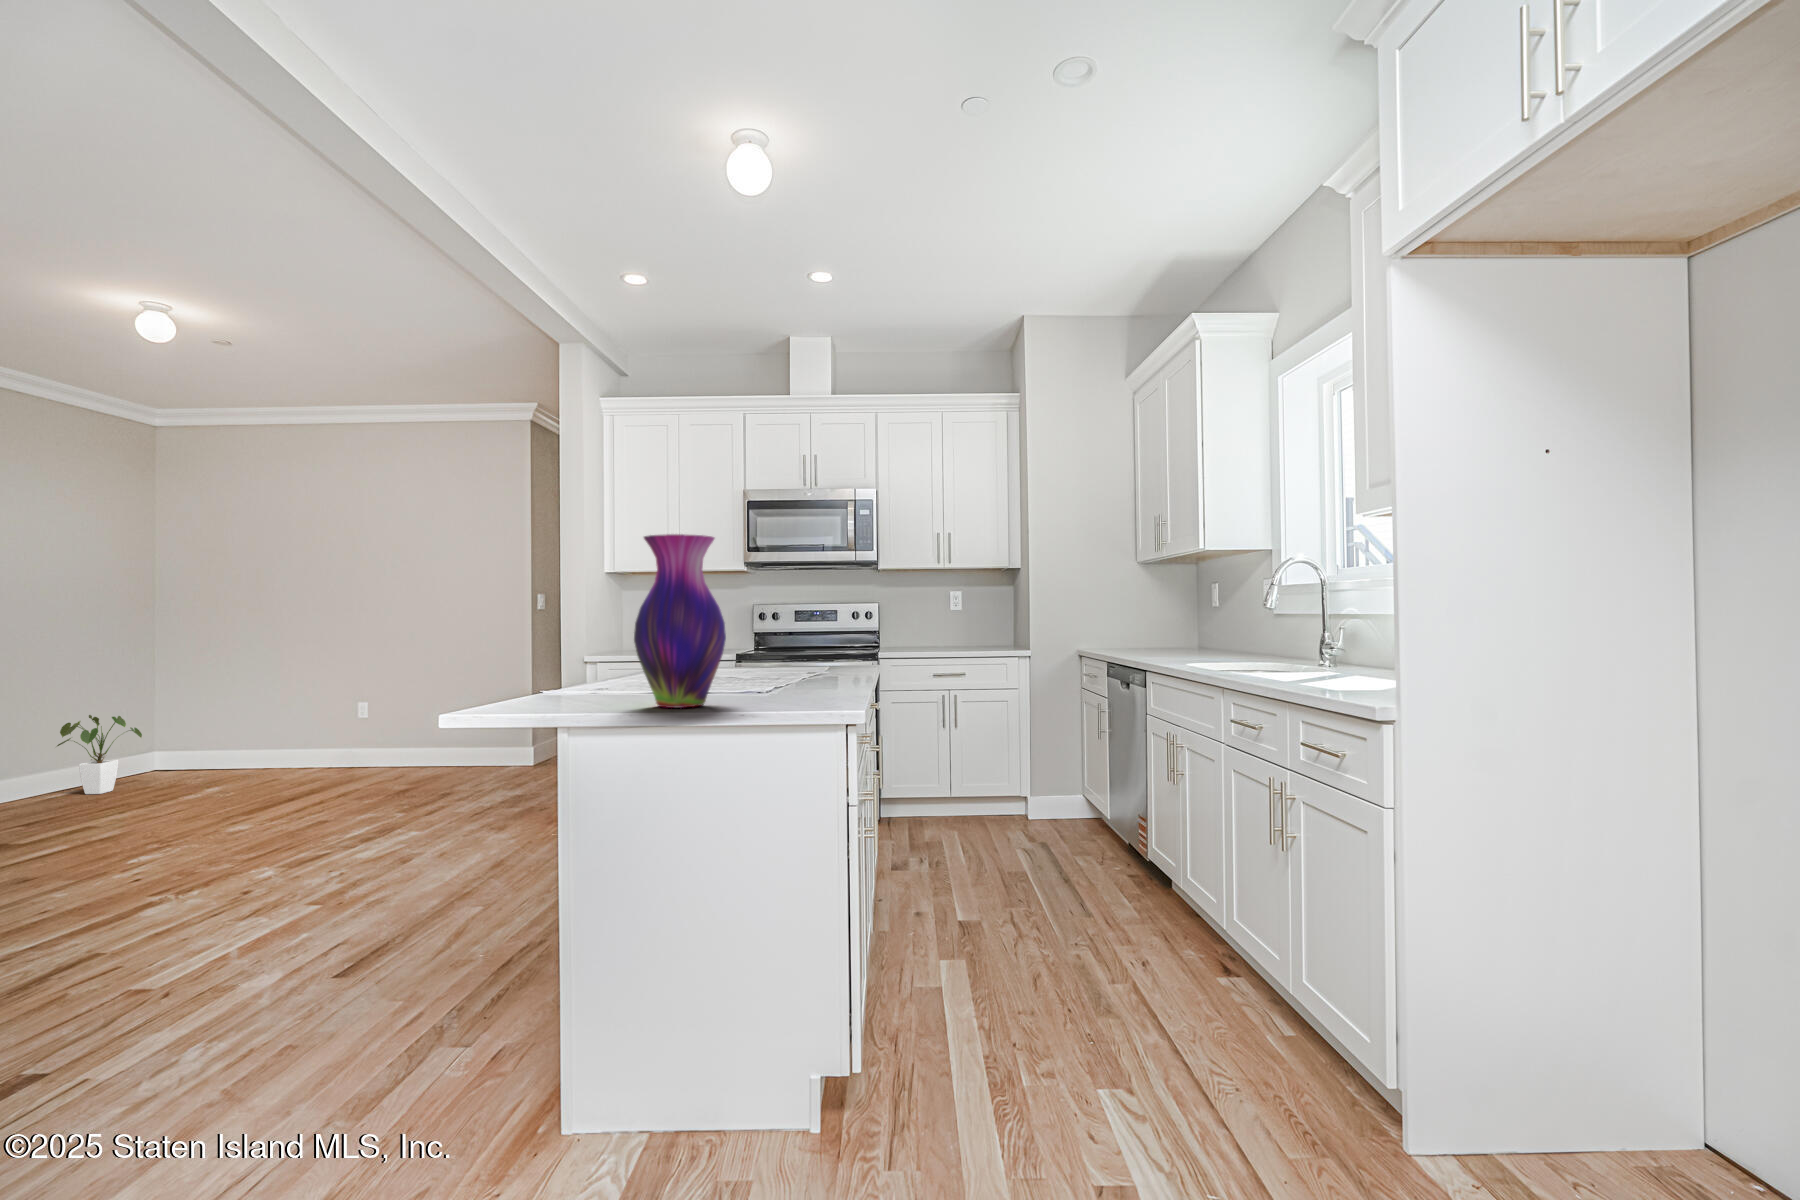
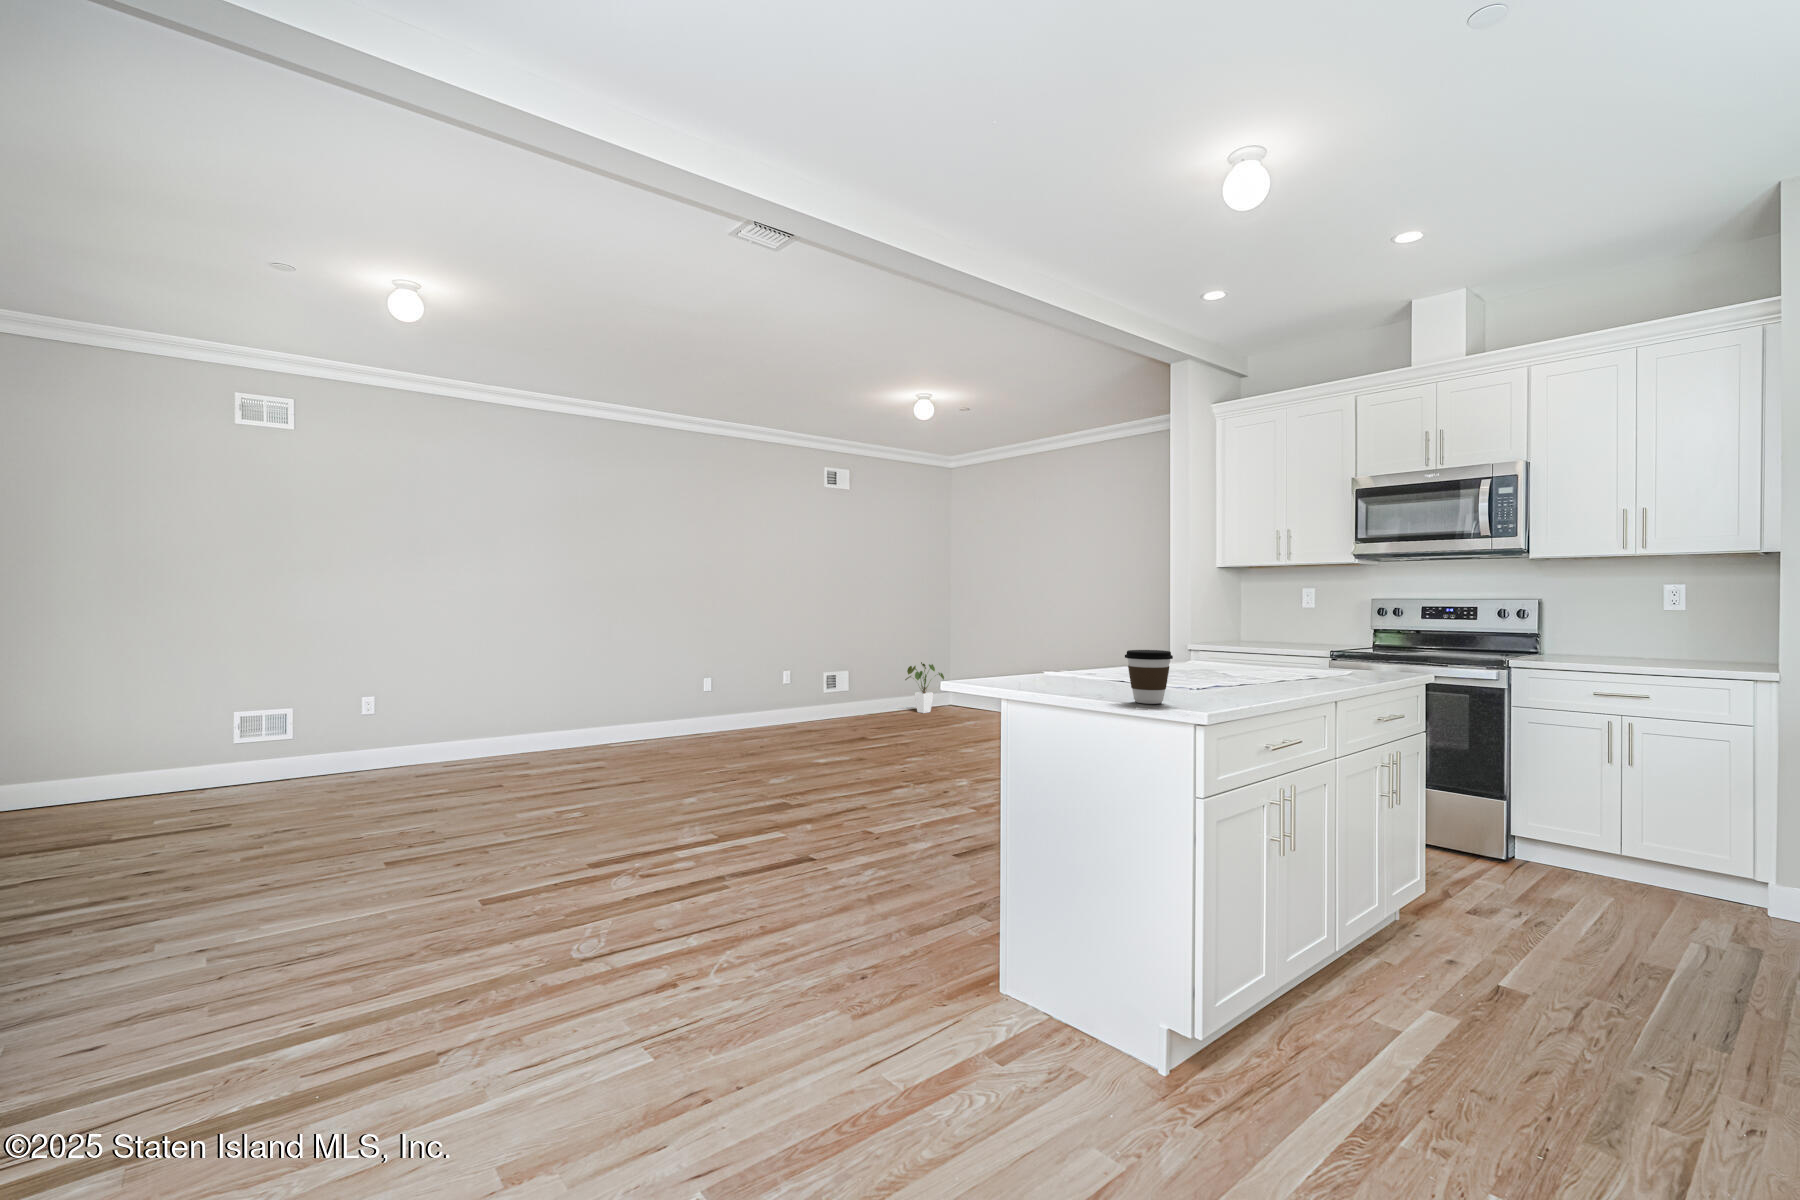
vase: present [634,534,726,708] -> none [1037,555,1110,692]
coffee cup: none [768,648,821,709] -> present [1125,650,1173,704]

